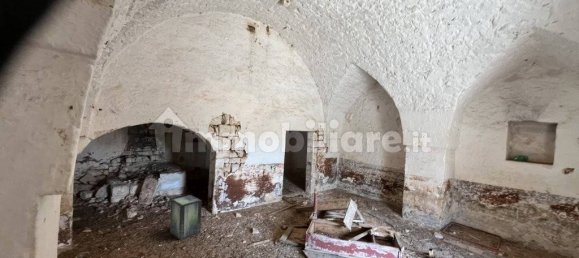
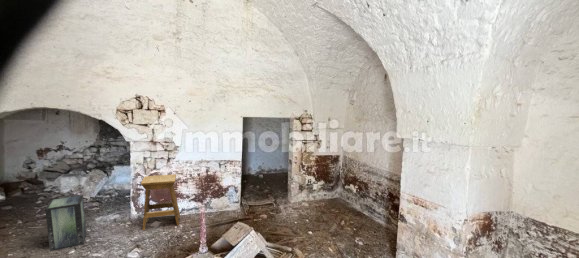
stool: none [225,176,255,220] -> present [141,174,180,230]

